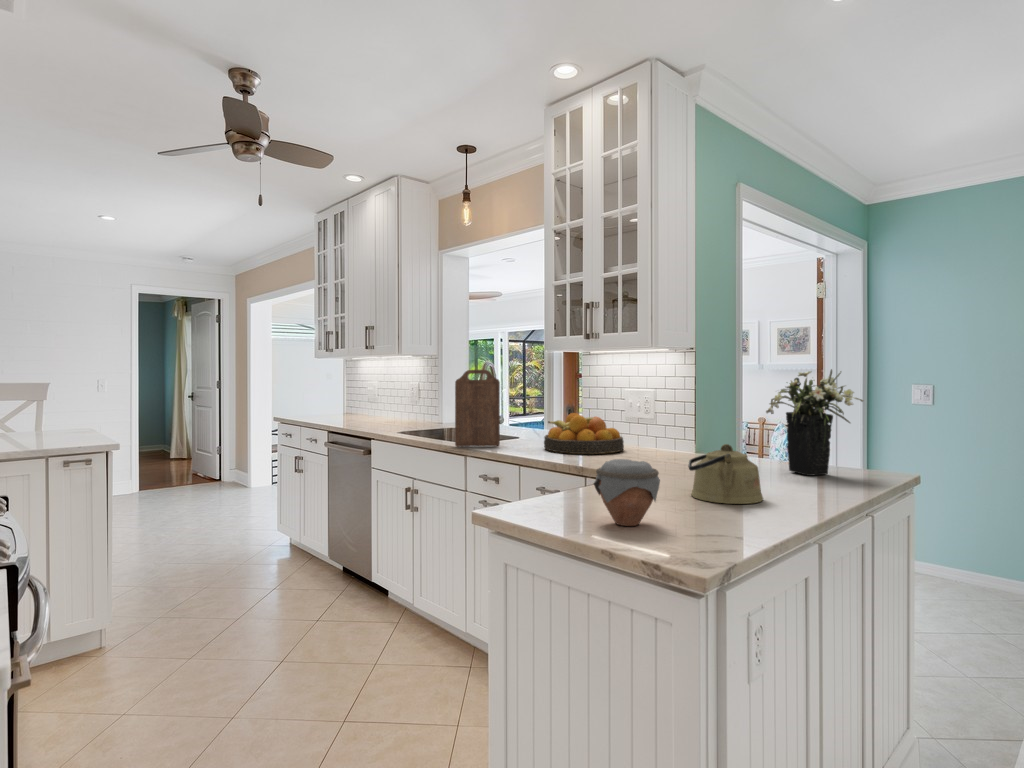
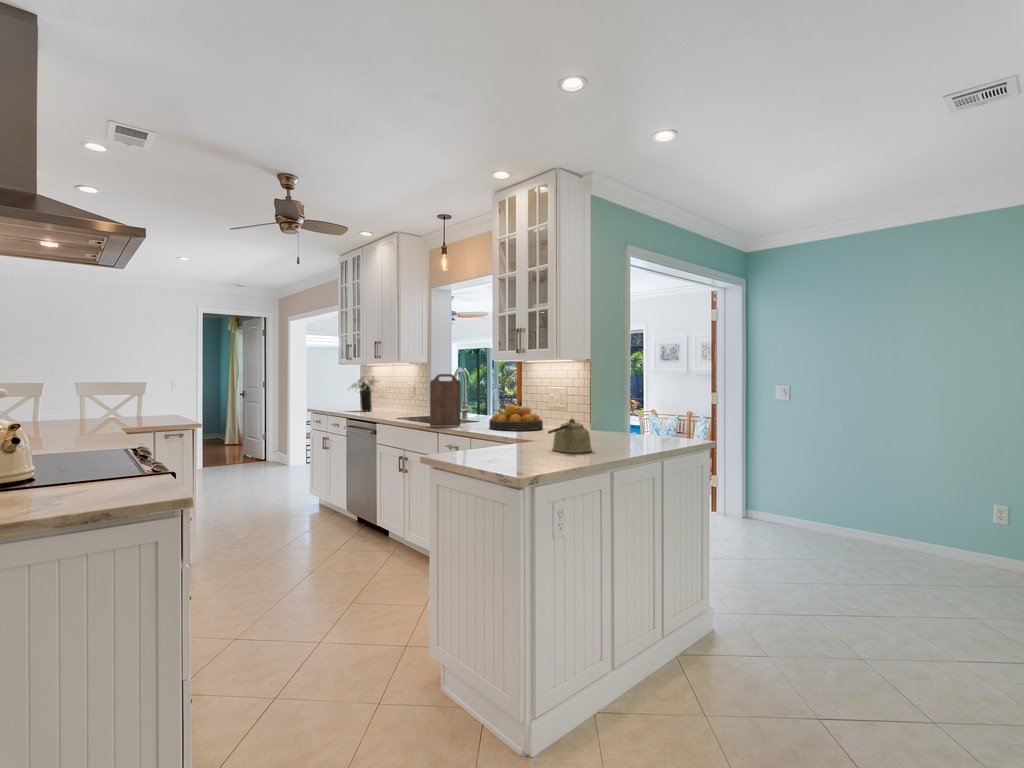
flower arrangement: present [766,369,863,476] -> present [349,376,380,412]
jar: present [594,459,660,526] -> none [480,424,517,460]

